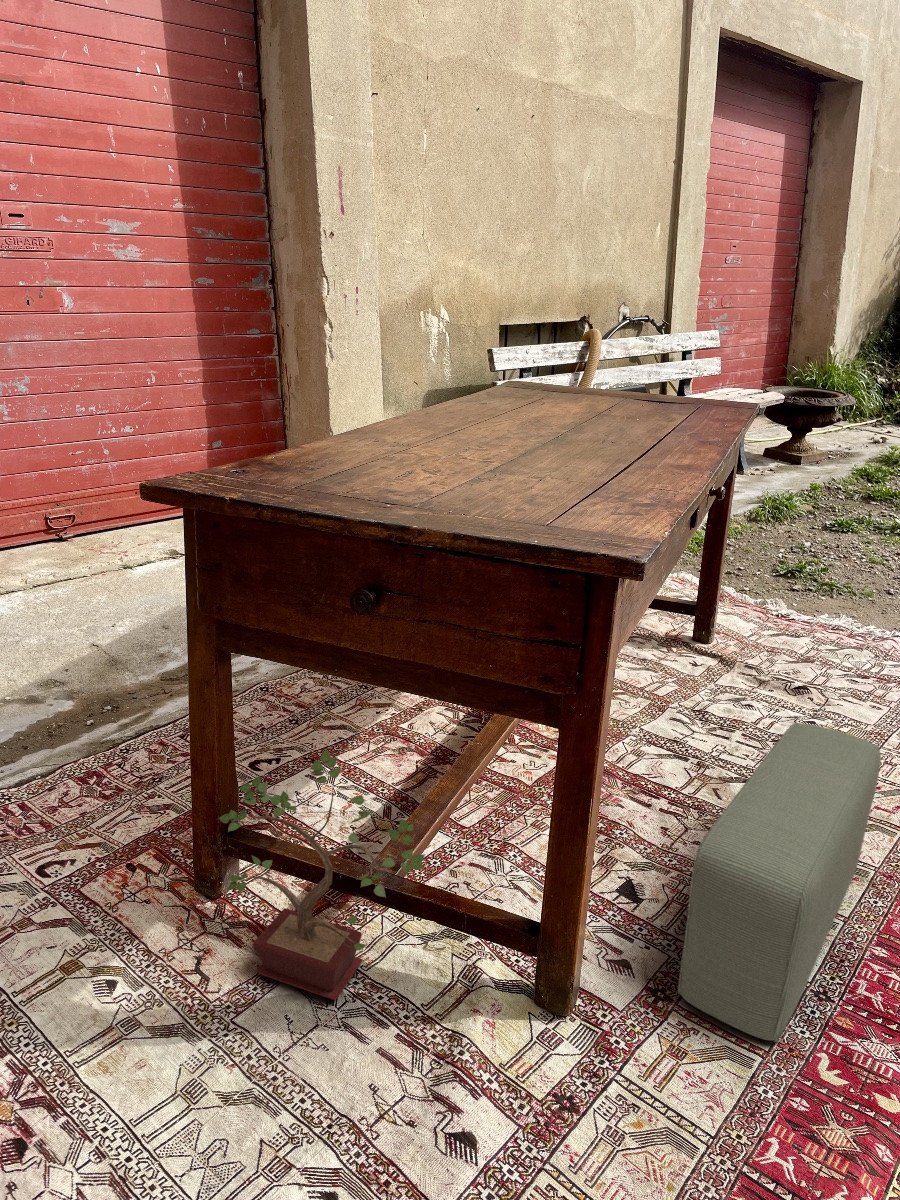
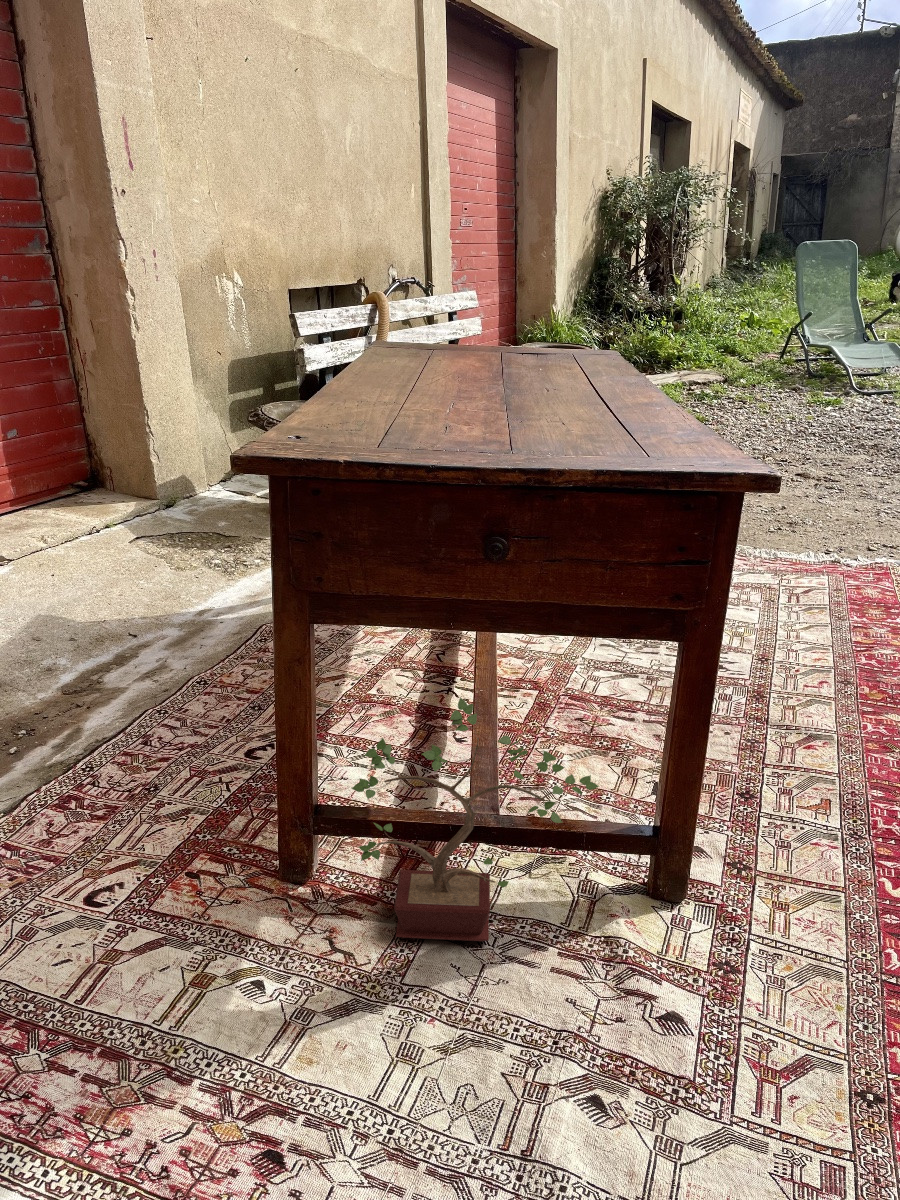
pouf: present [678,723,881,1042] -> none [750,619,879,878]

